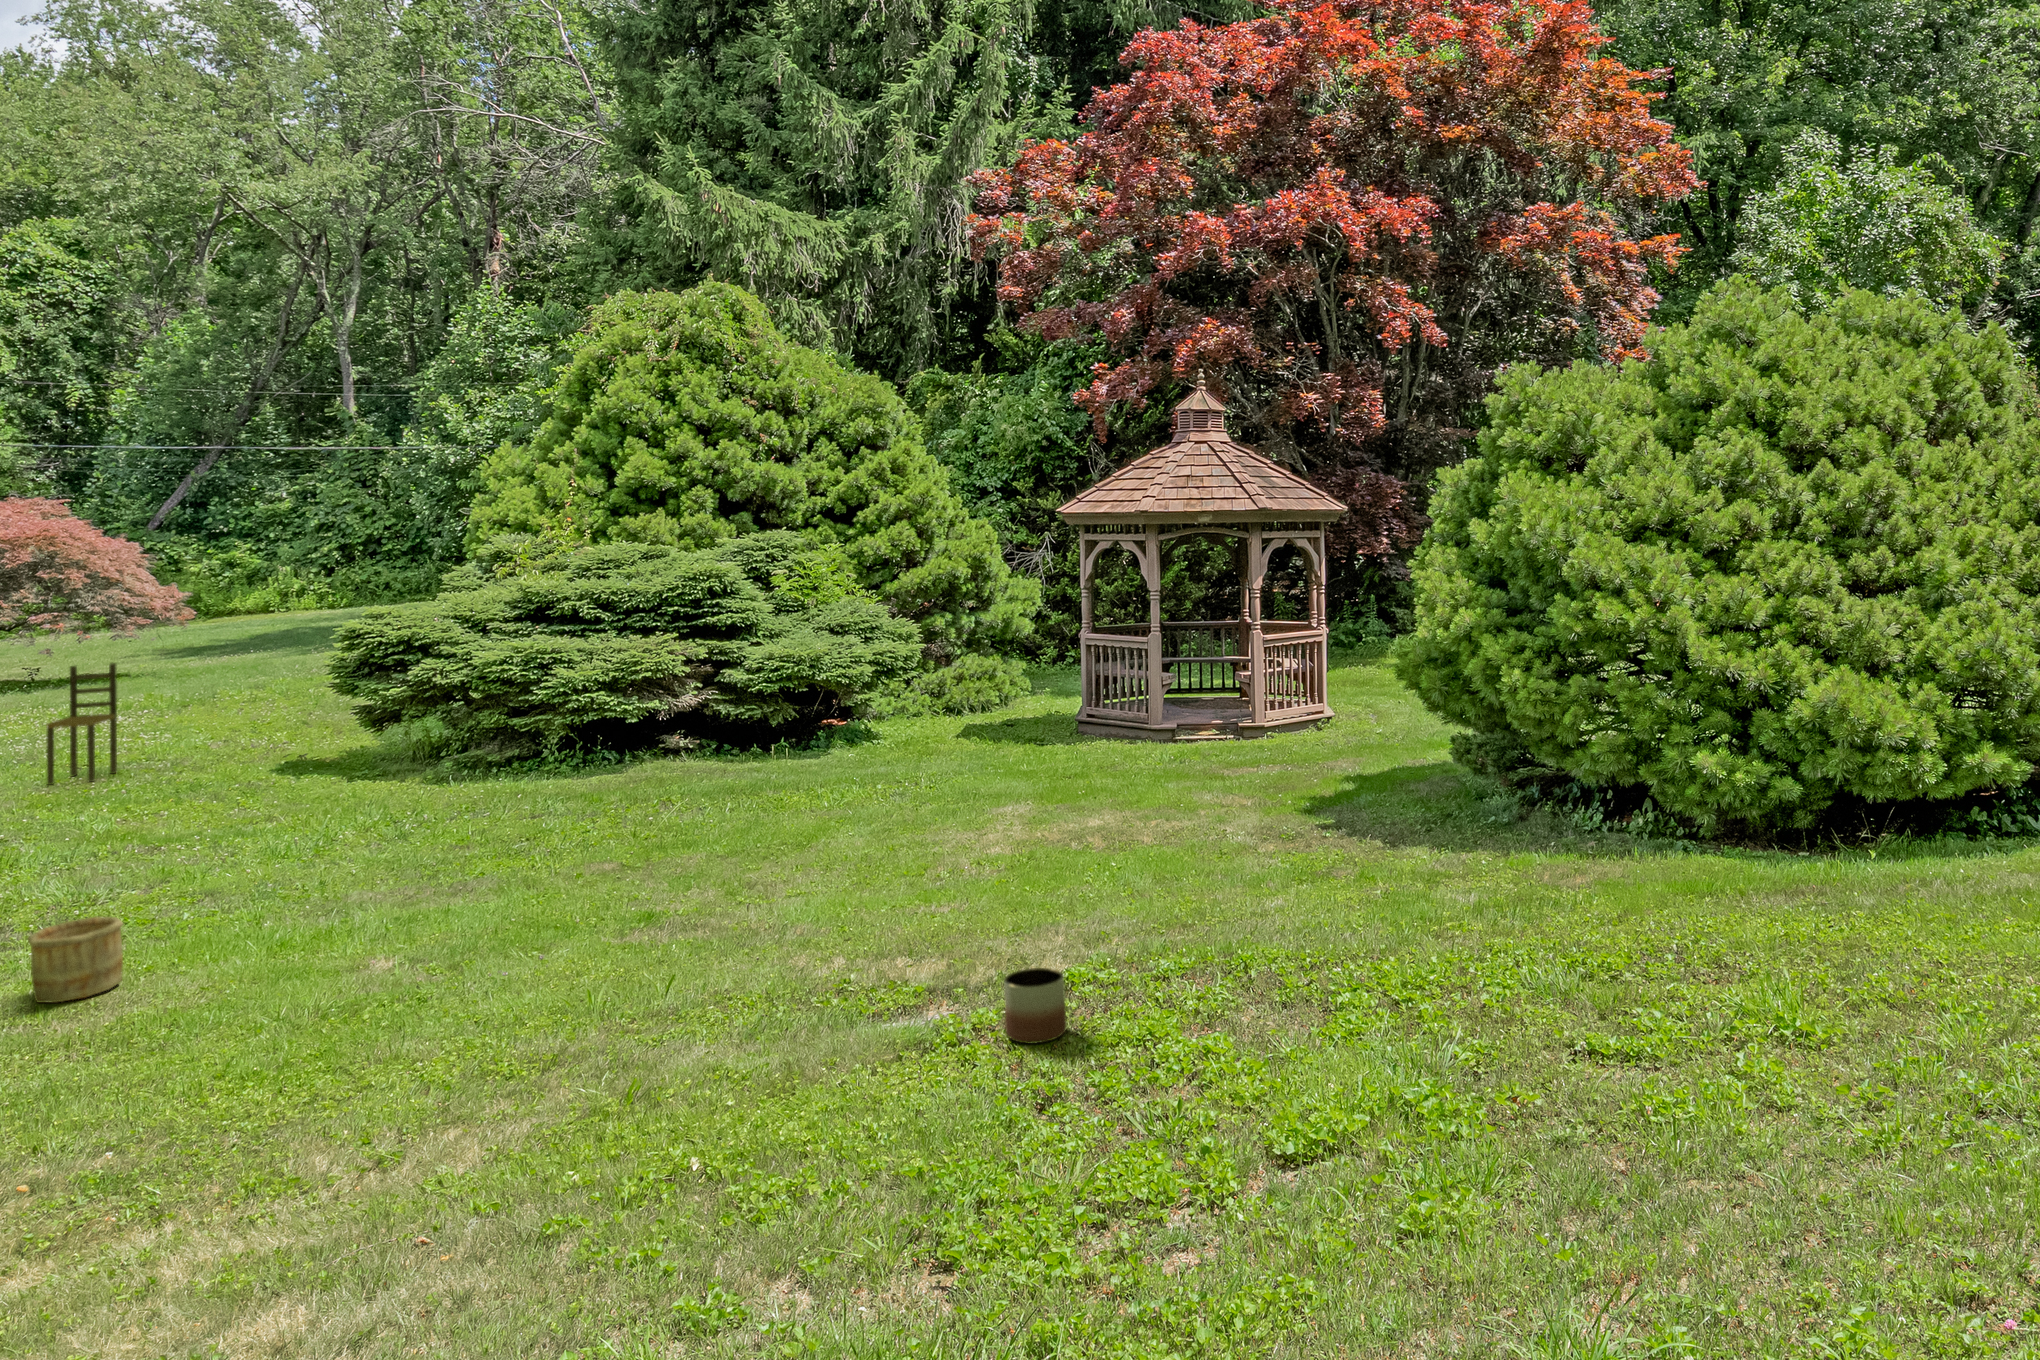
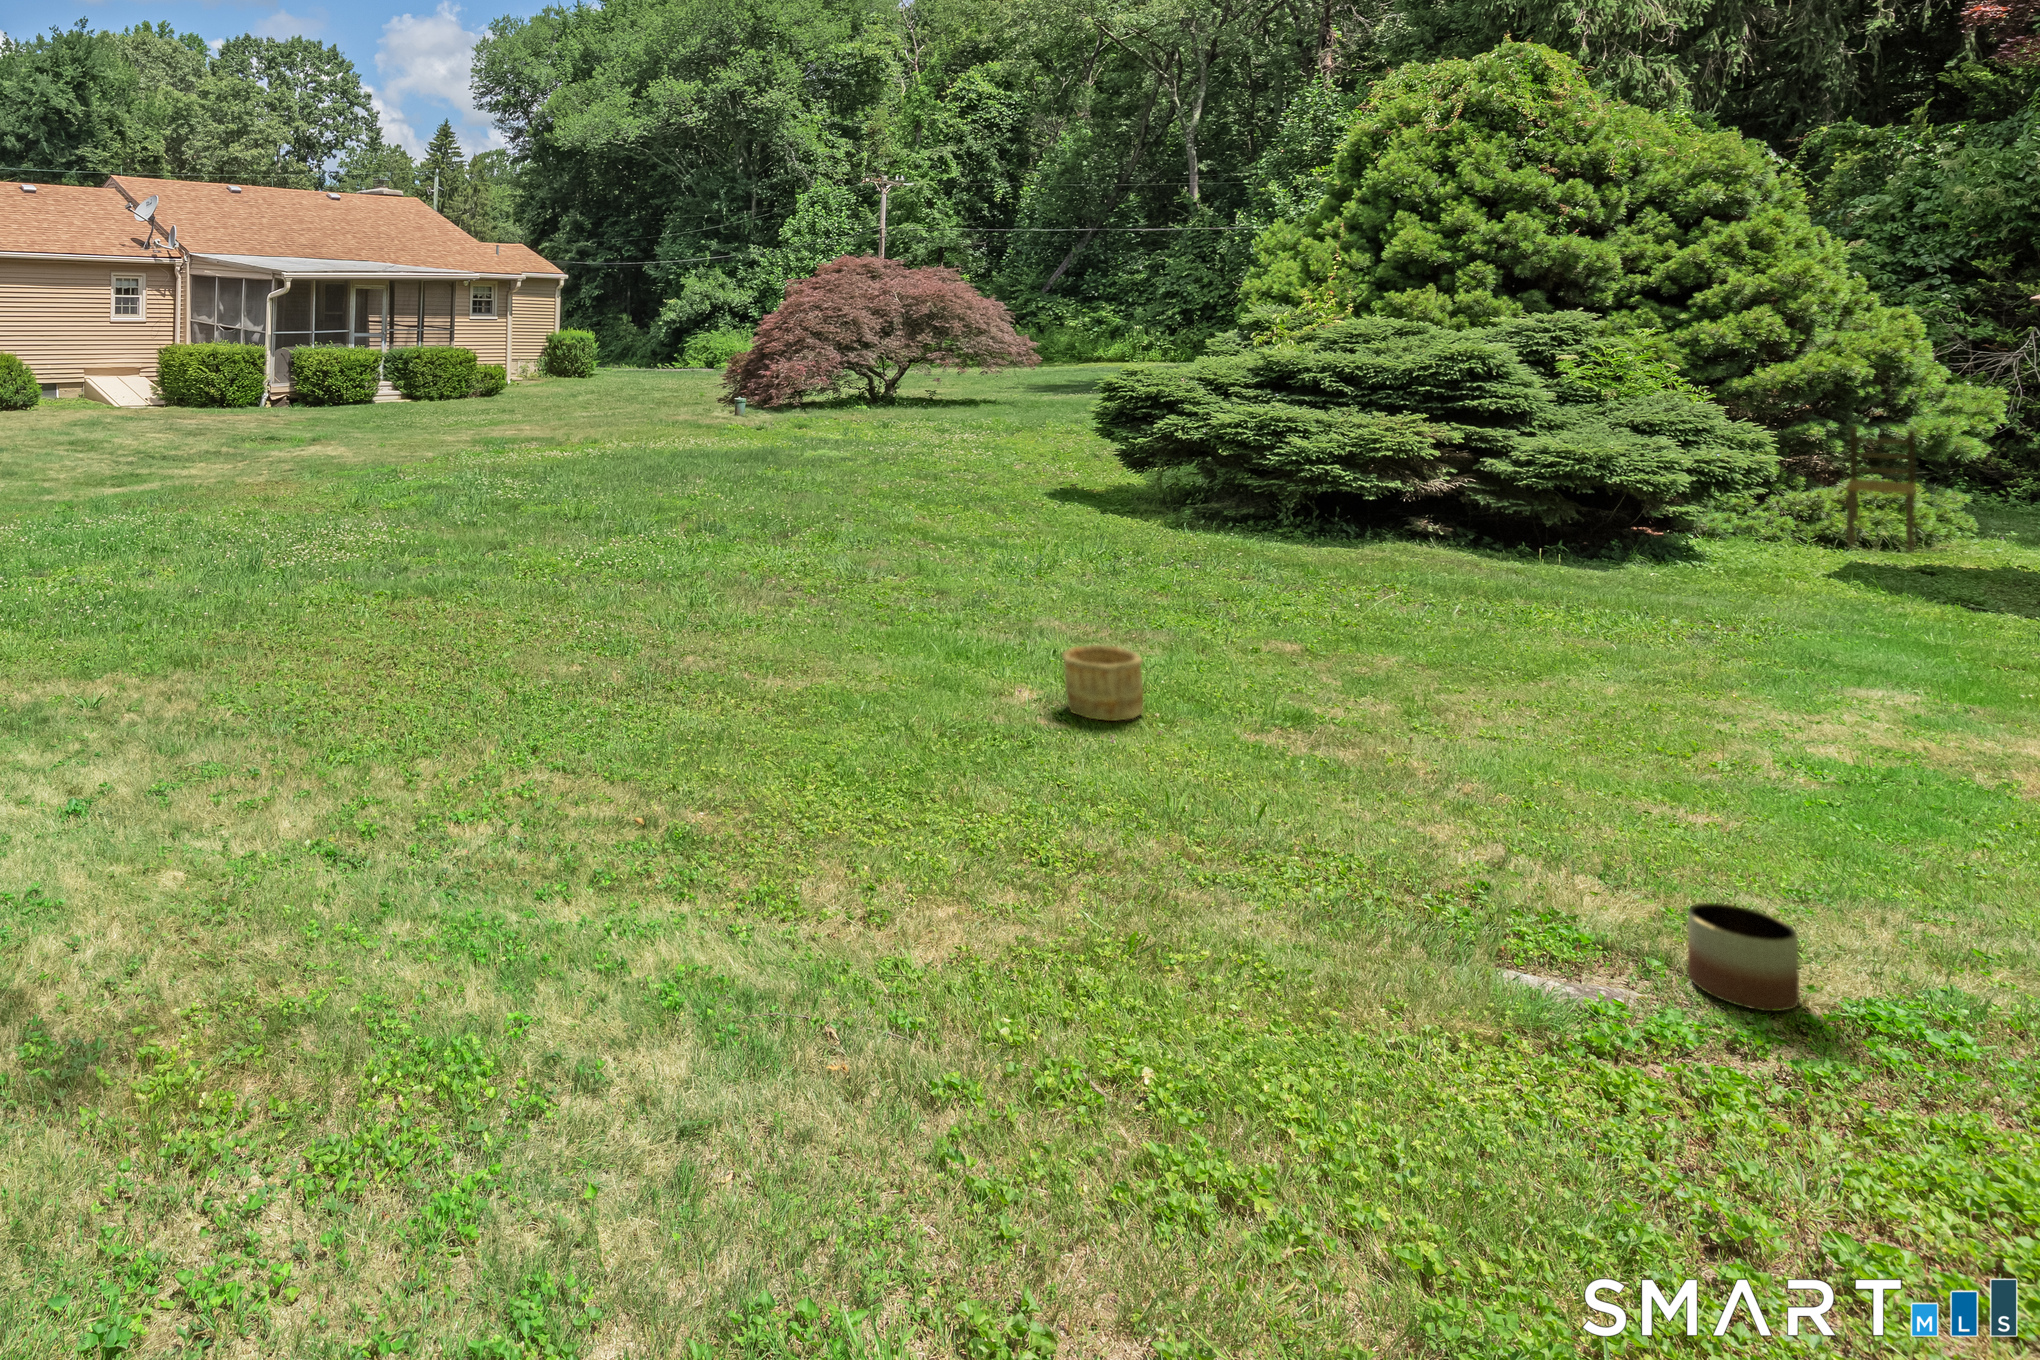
chair: present [47,663,117,785] -> present [1847,427,1916,553]
wooden bucket: present [28,917,123,1002] -> present [1062,645,1143,721]

